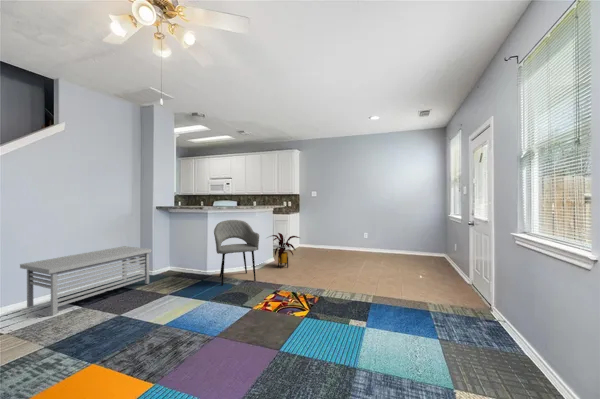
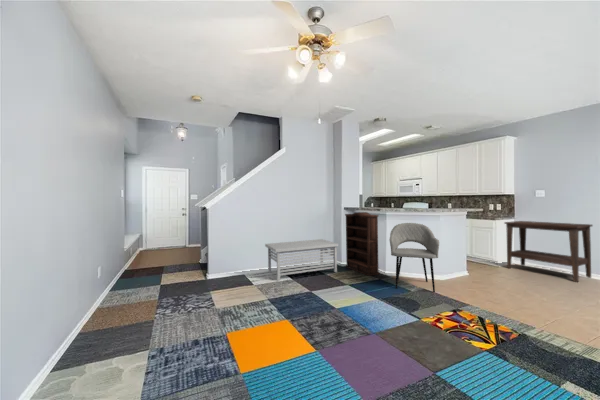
bookshelf: none [158,211,201,279] -> present [345,212,379,276]
side table: none [295,215,338,254] -> present [505,221,592,282]
house plant: present [272,233,300,268] -> none [454,241,508,286]

